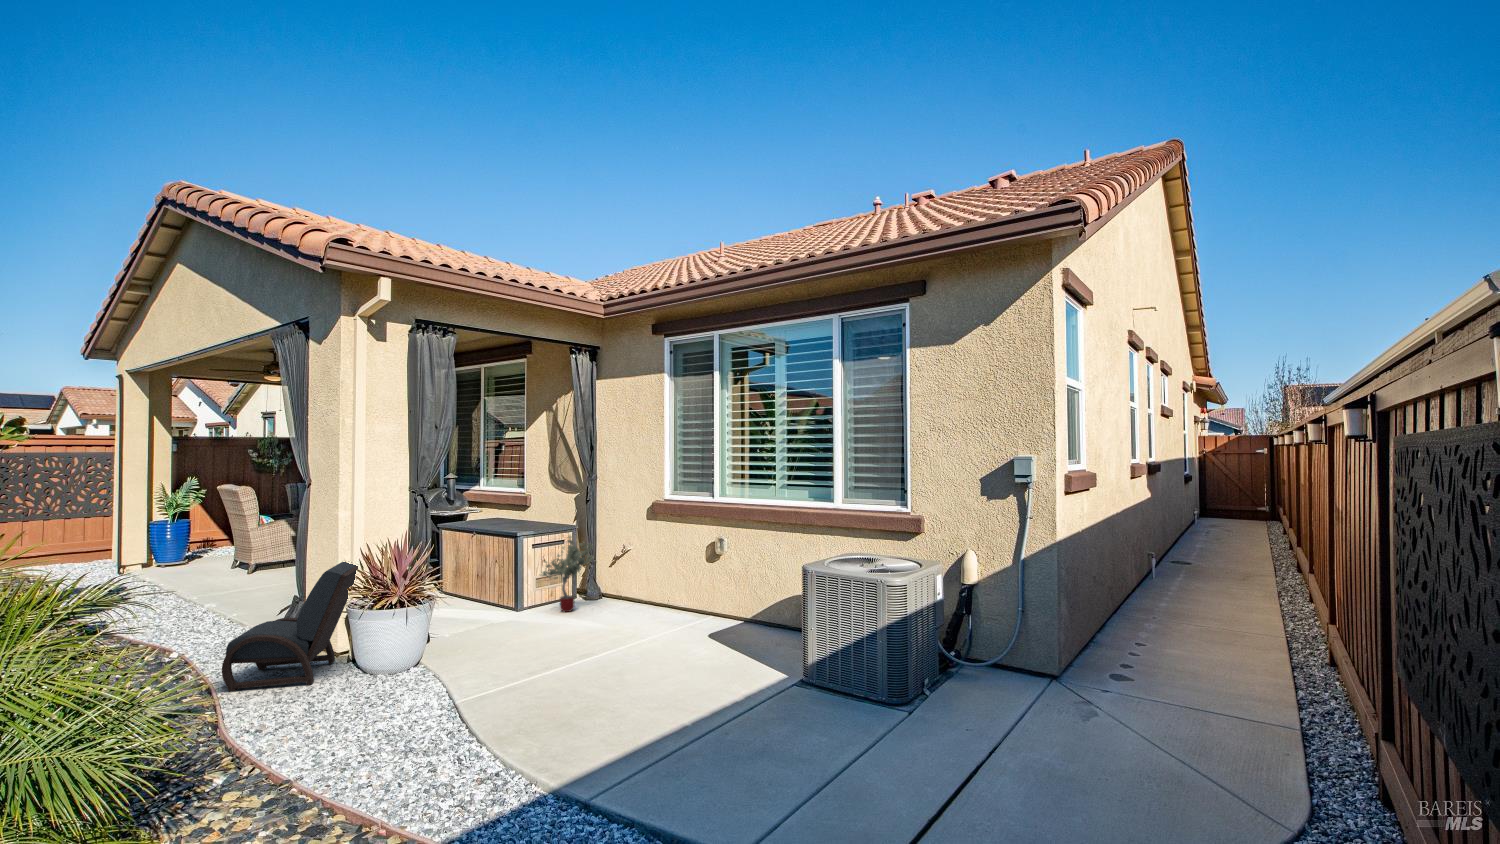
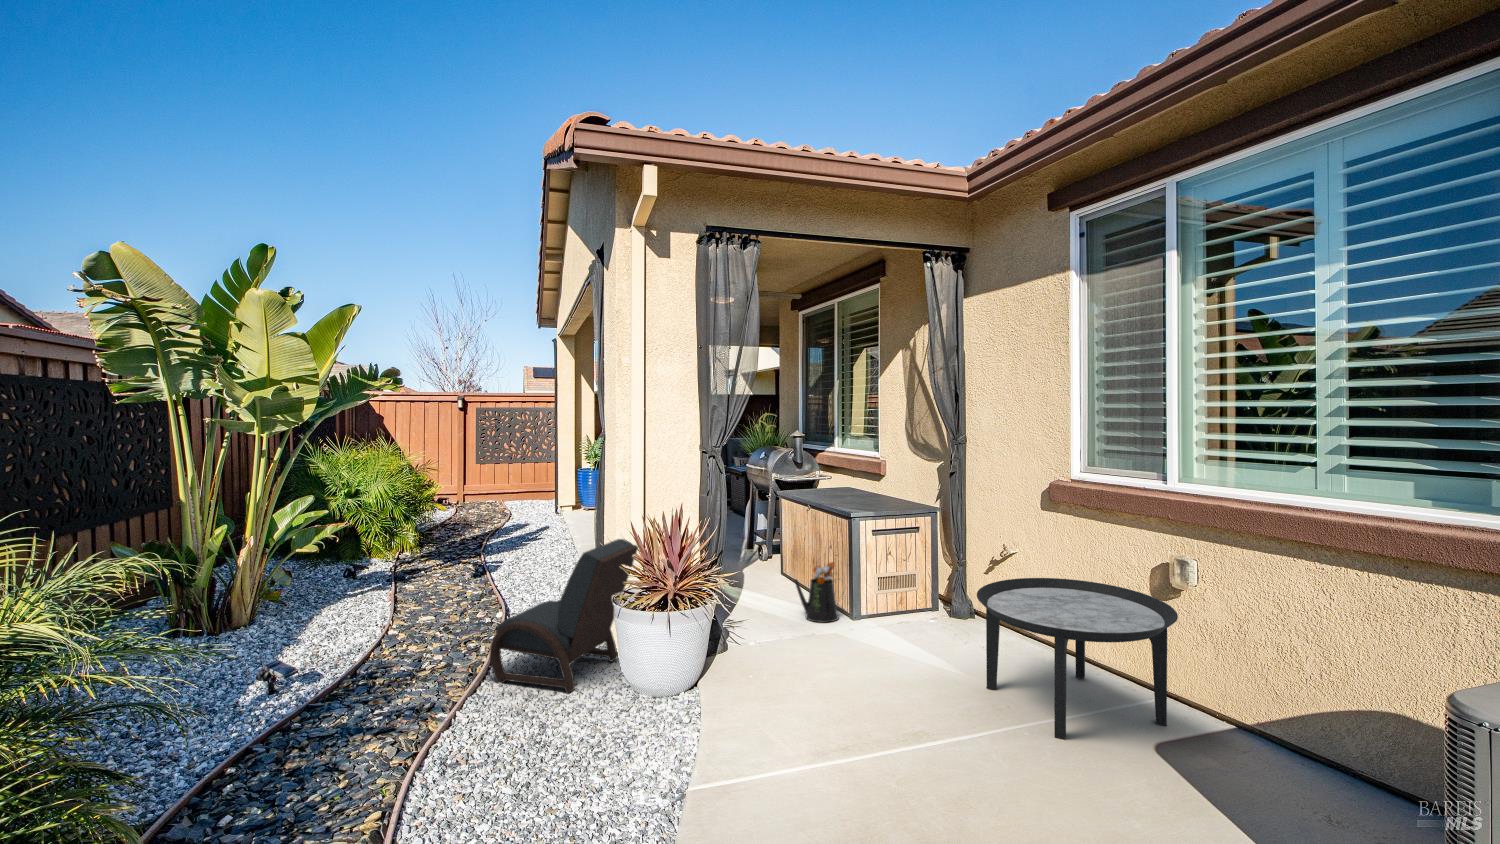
potted tree: present [542,536,593,612] -> none [878,520,957,629]
round table: none [615,560,721,646] -> present [977,578,1178,740]
watering can: none [471,571,512,619] -> present [795,562,839,623]

